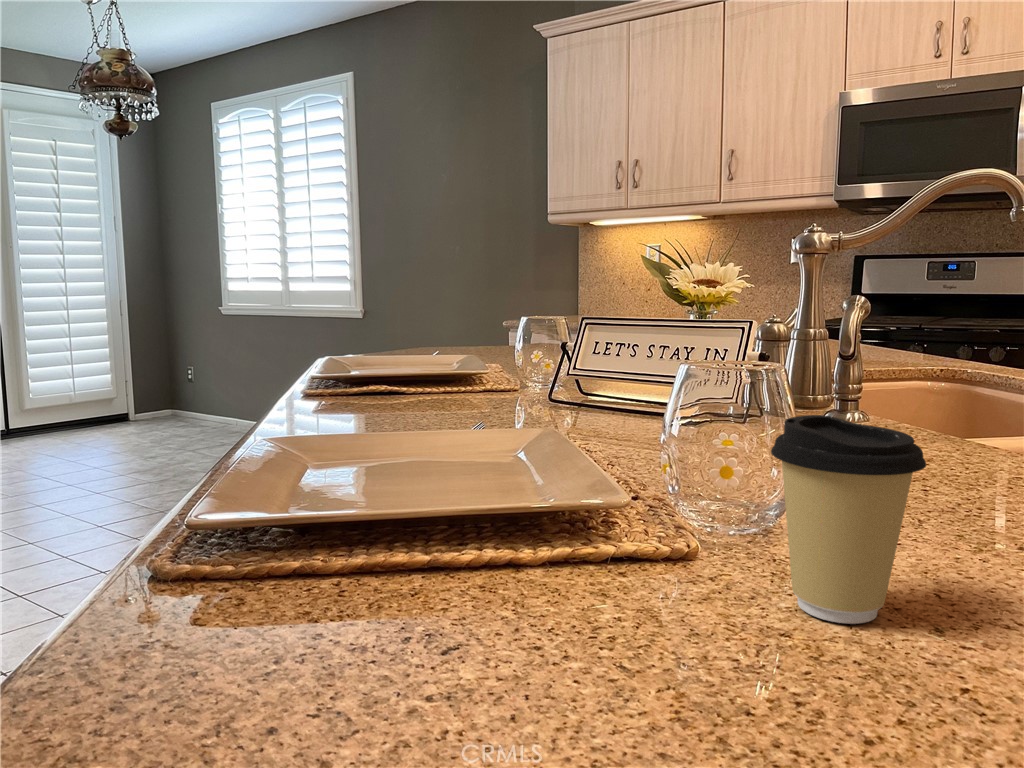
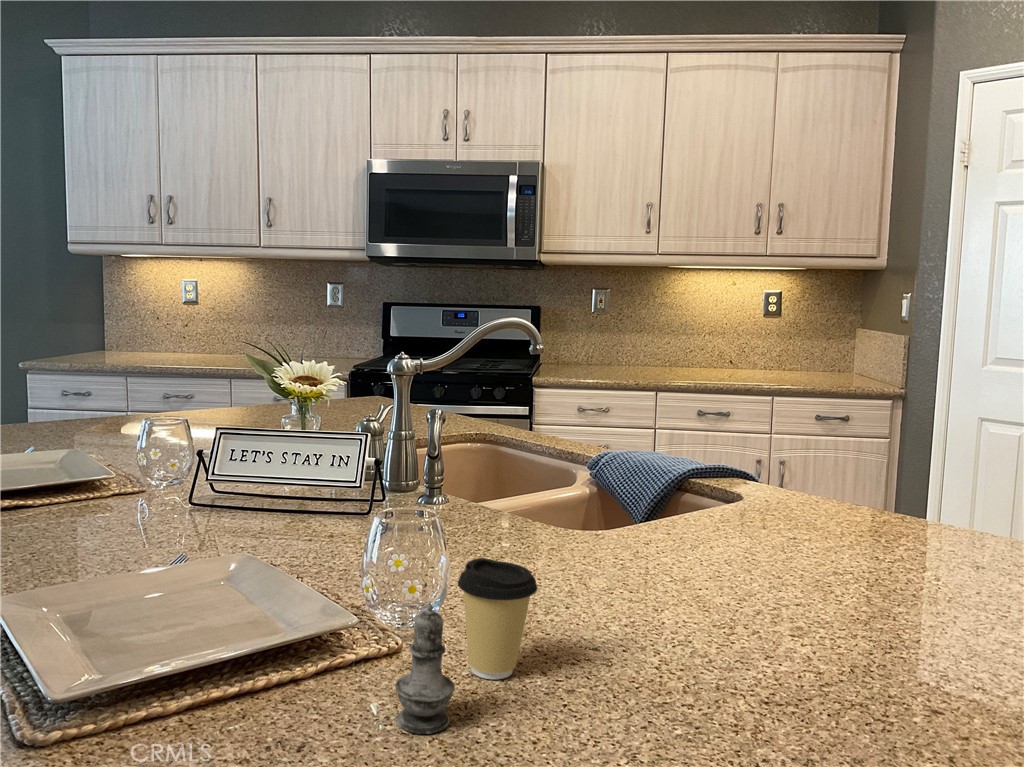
salt shaker: none [616,446,723,677] -> present [395,604,455,734]

